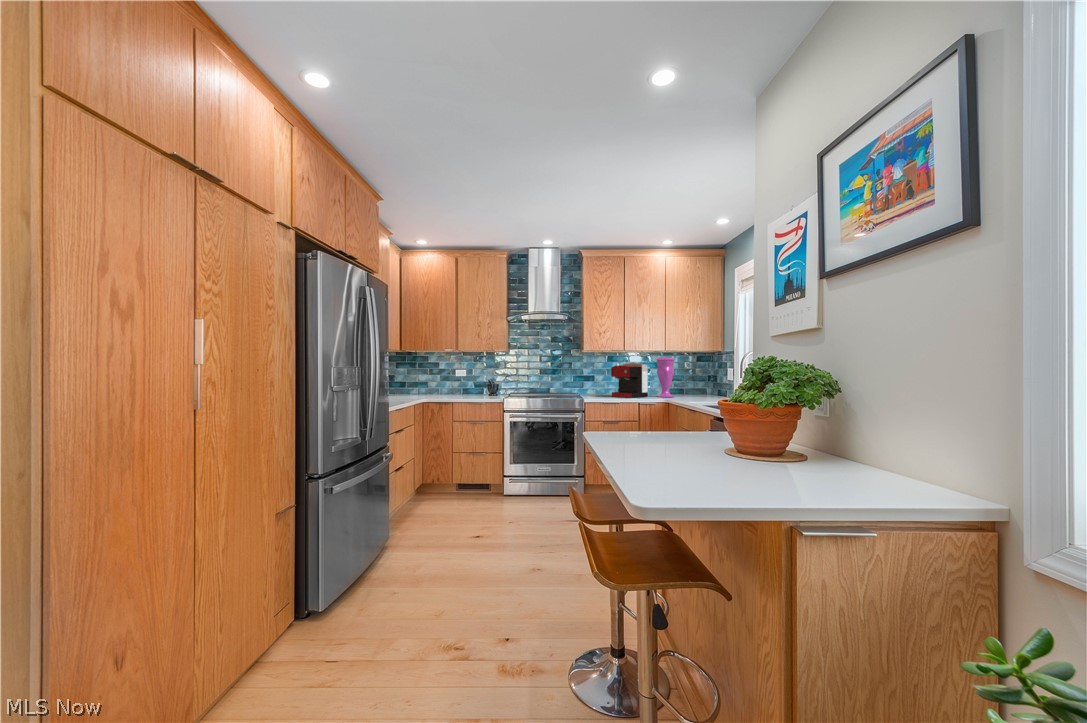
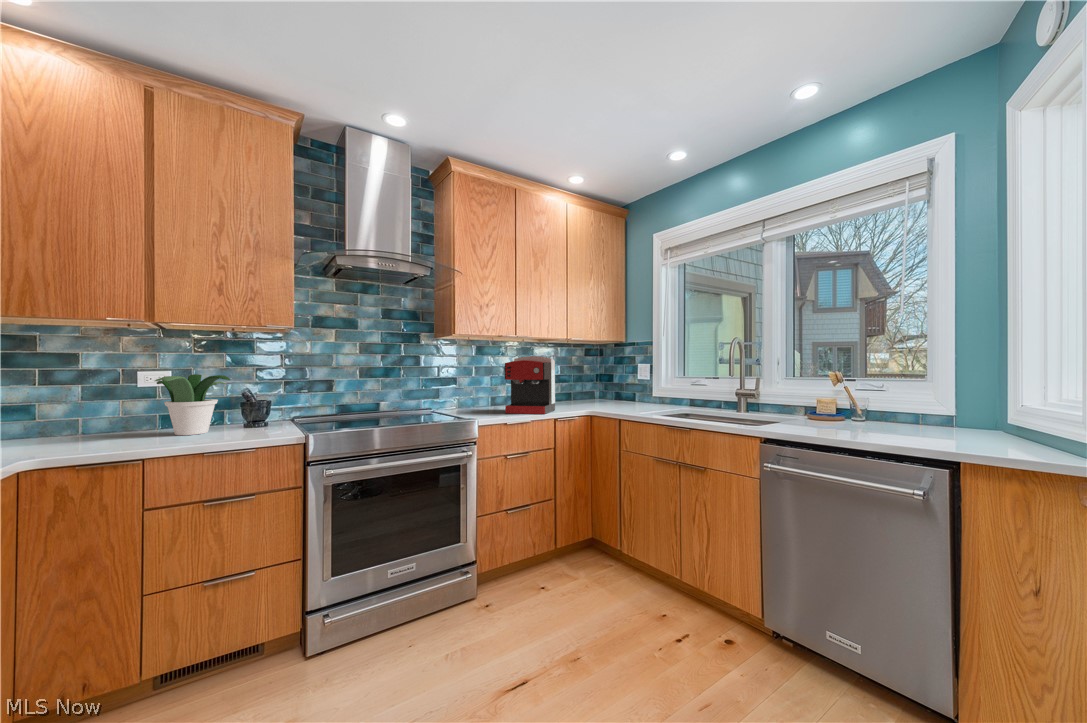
vase: present [656,358,675,397] -> none [561,349,588,409]
potted plant: none [457,372,481,396] -> present [155,374,230,435]

